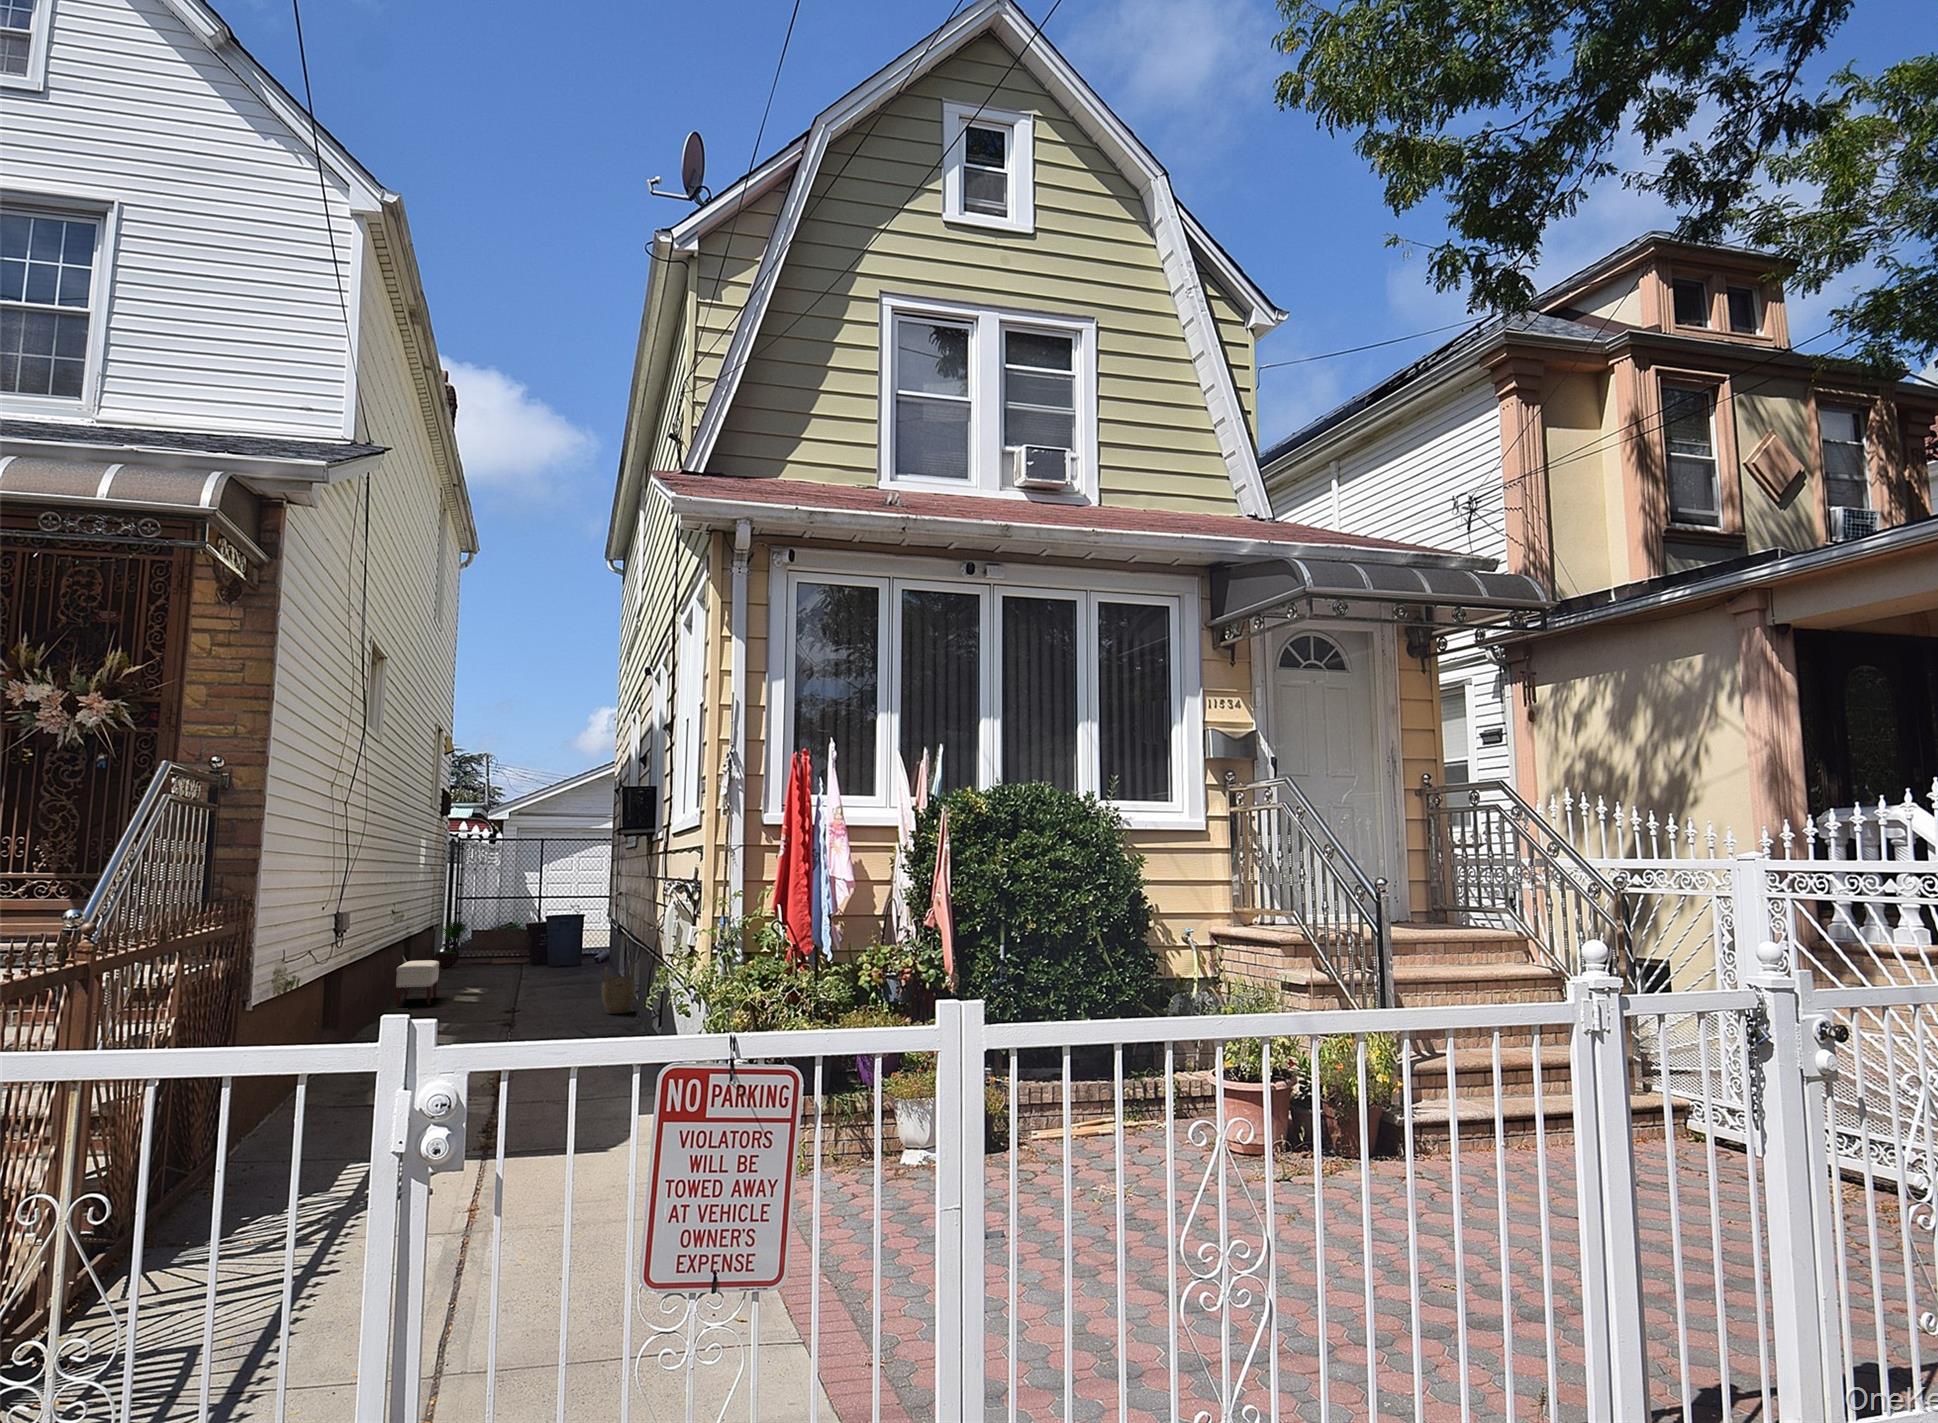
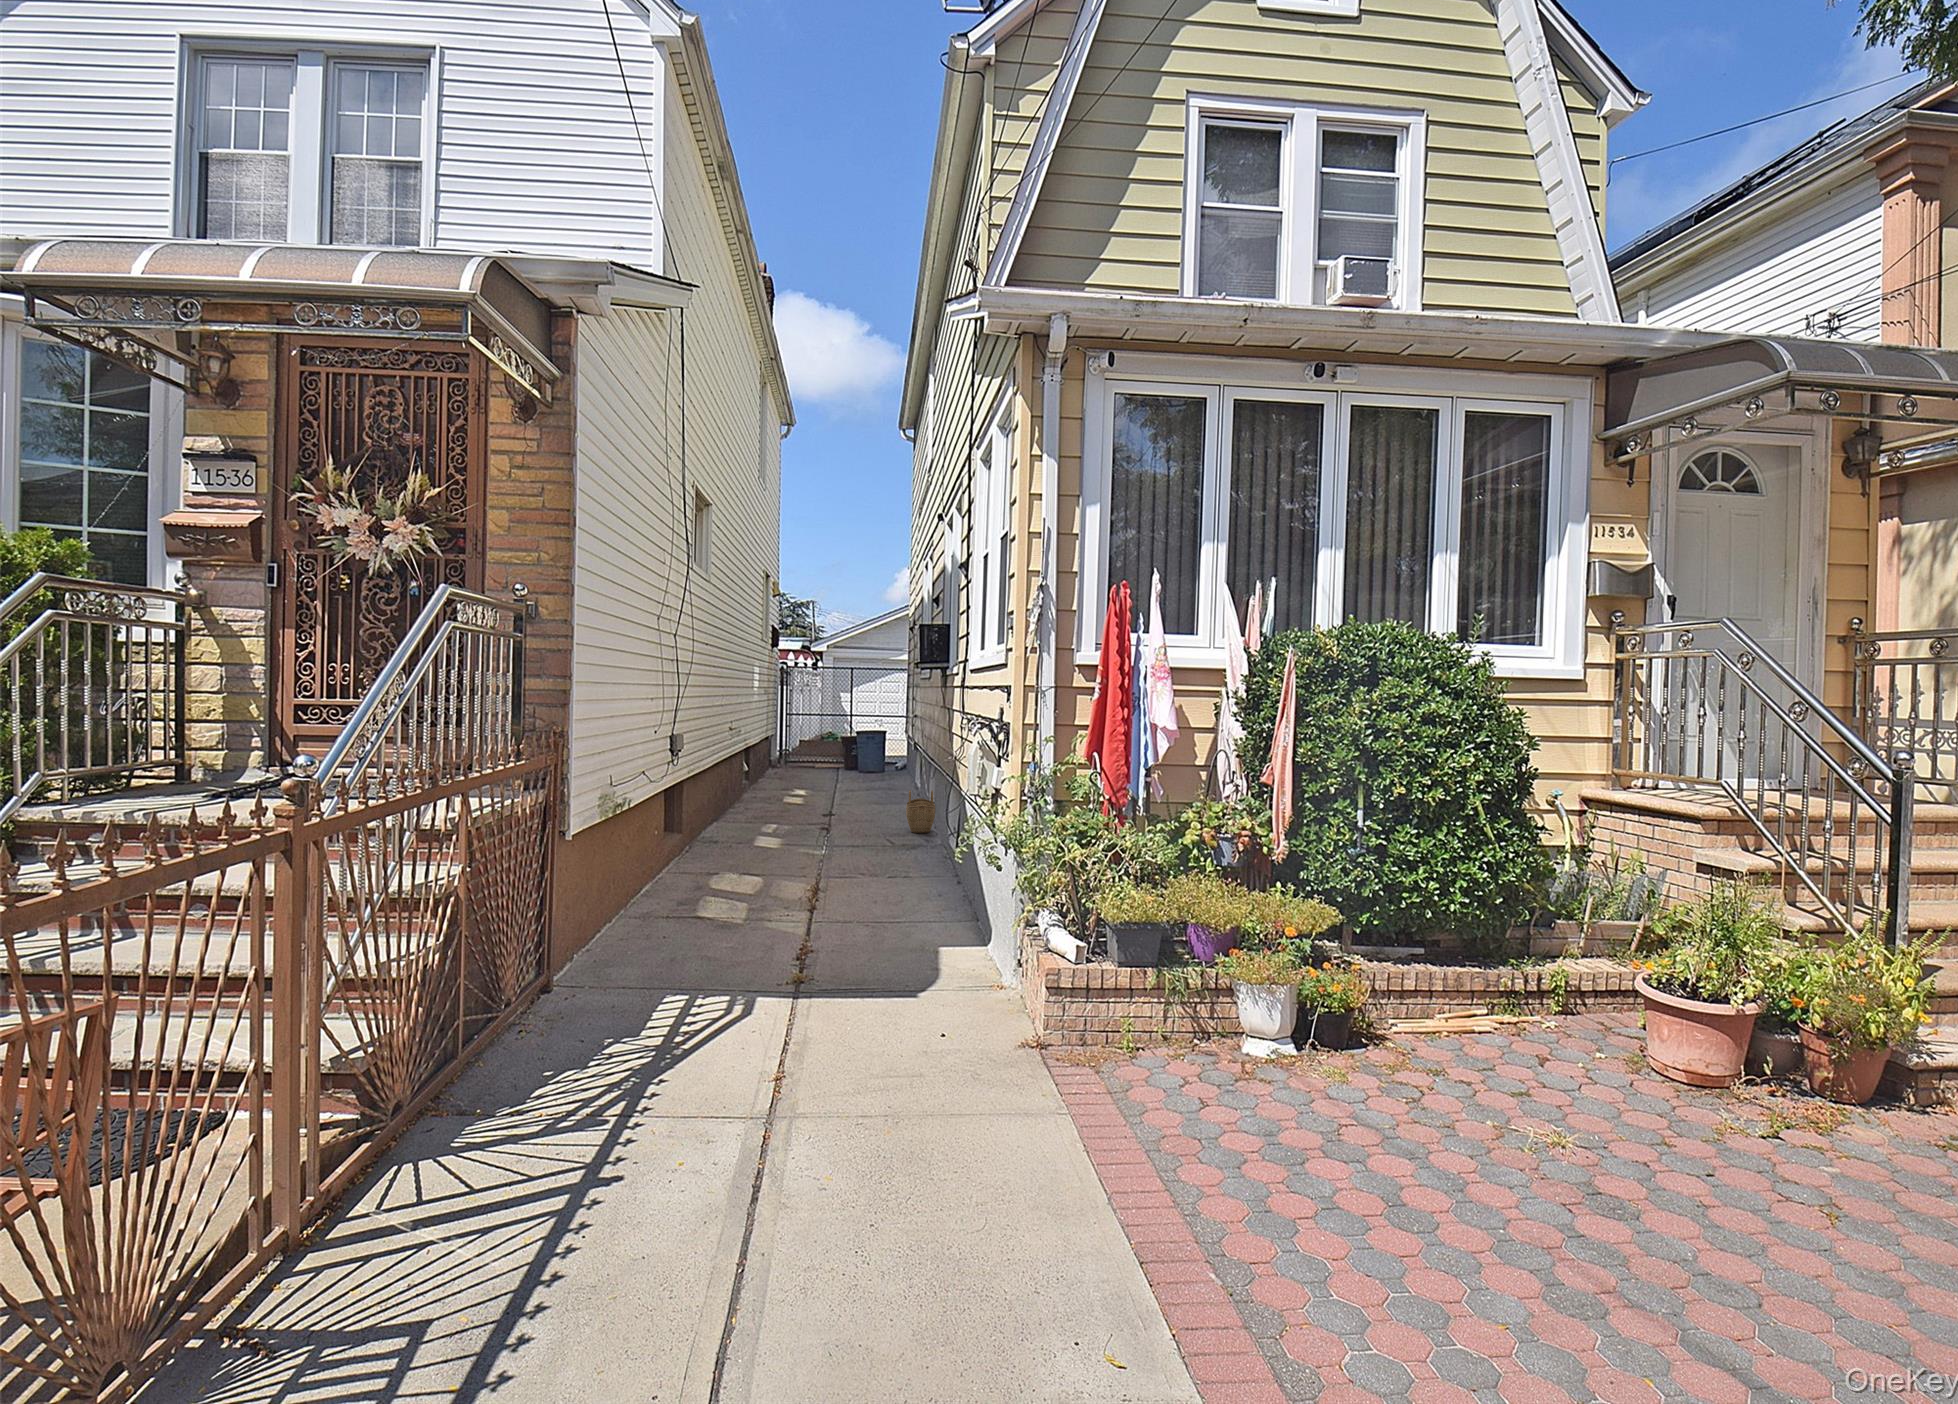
potted tree: present [434,920,466,968] -> none [768,735,794,778]
bench: present [396,960,439,1006] -> none [732,776,769,816]

